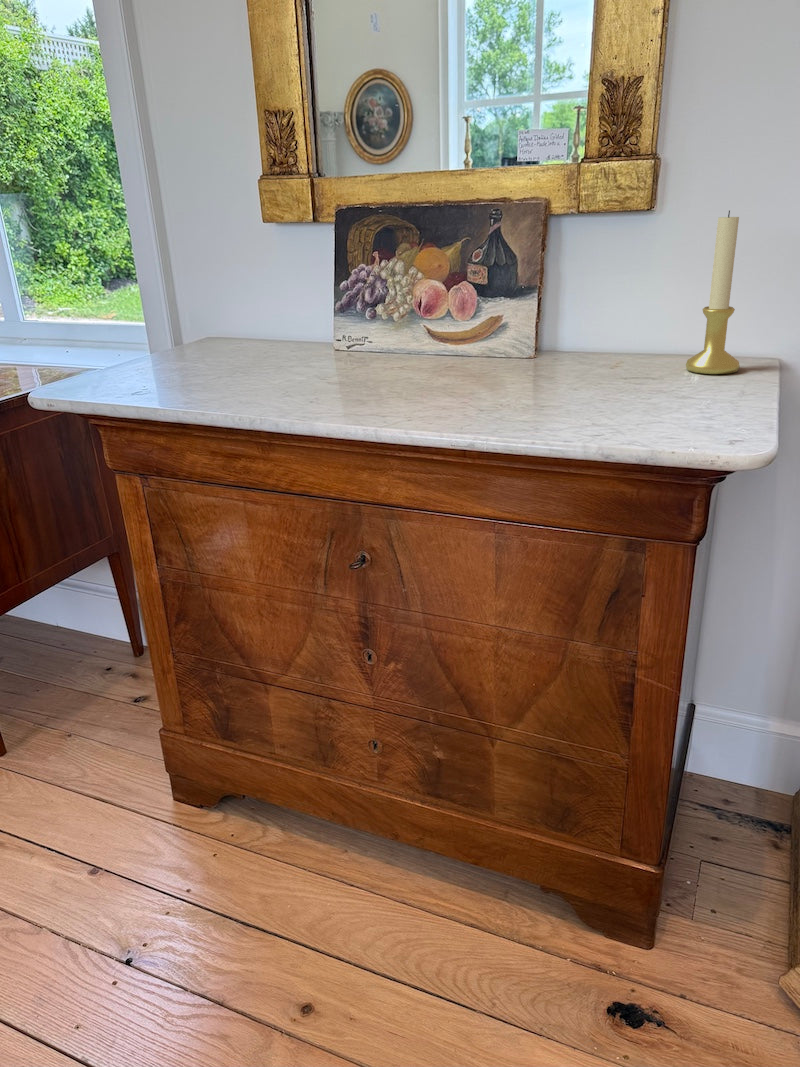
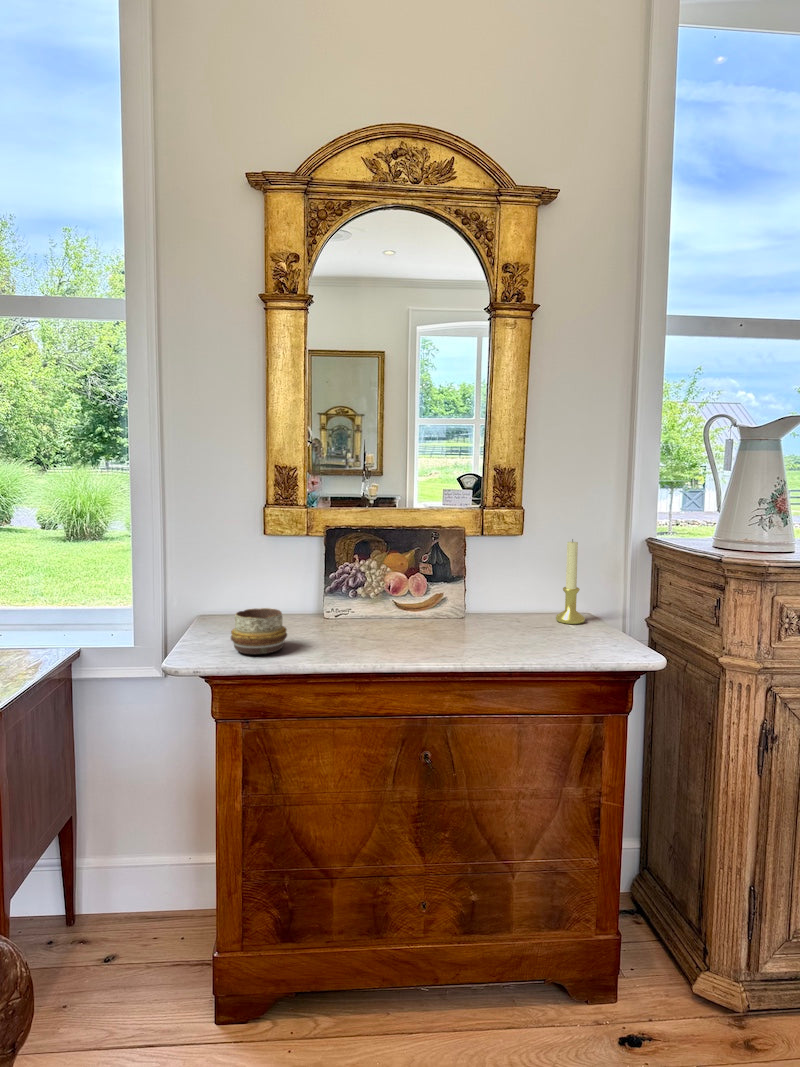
decorative bowl: none [135,323,216,385] -> present [231,608,287,654]

